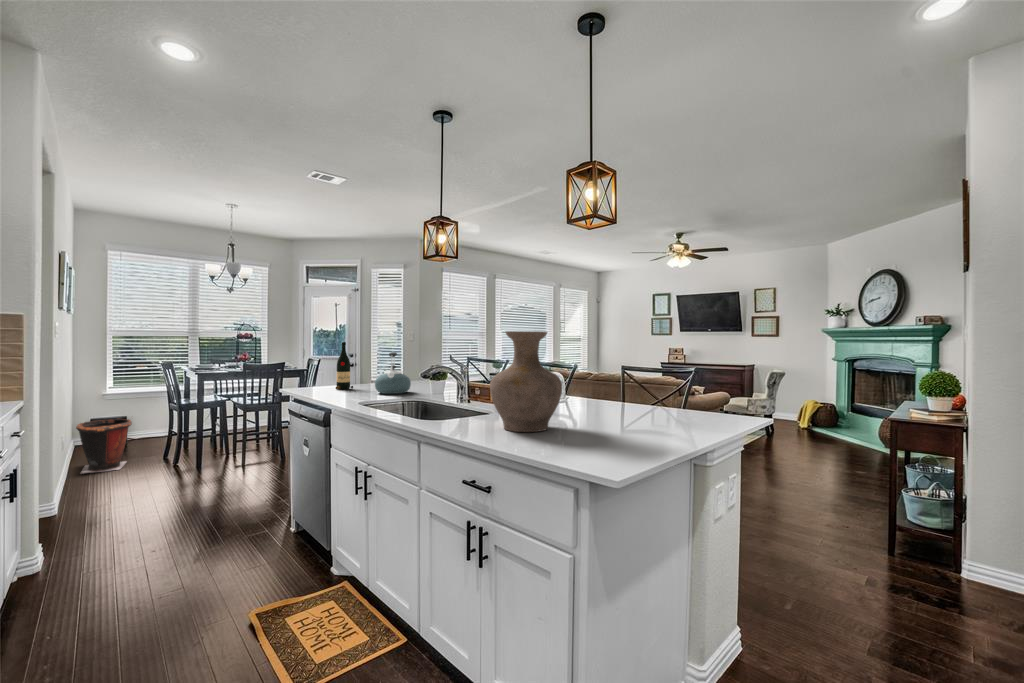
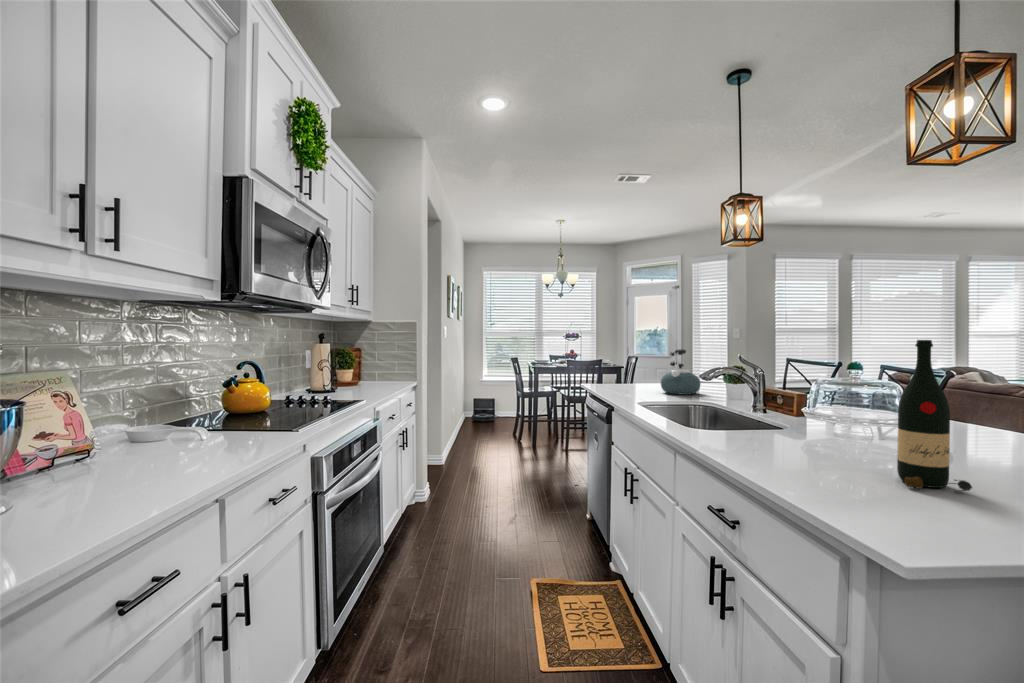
vase: present [490,331,562,432] -> none [756,320,872,459]
wine bottle: present [336,342,353,389] -> present [897,340,972,492]
waste bin: present [76,419,132,474] -> none [461,396,494,438]

